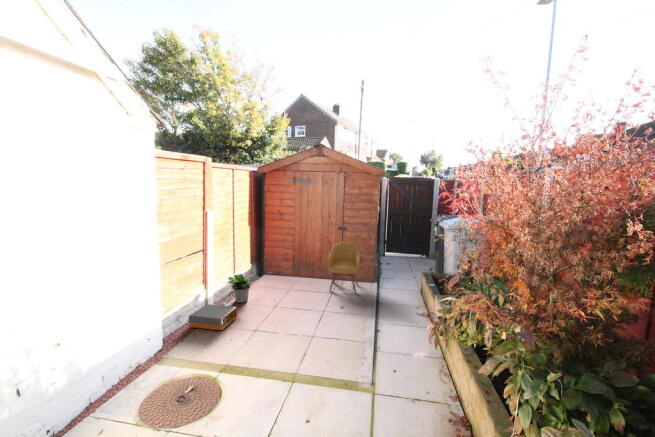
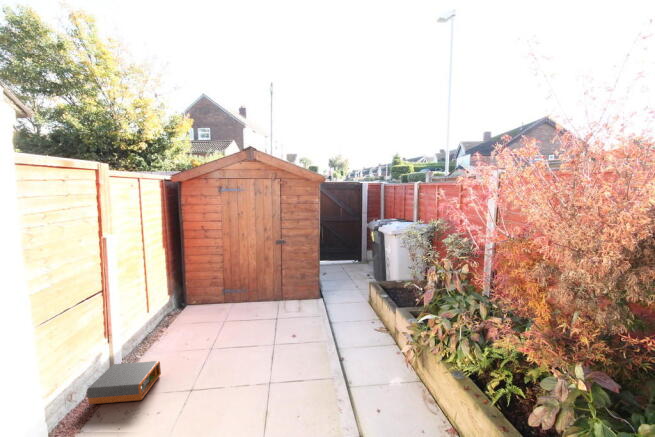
chair: present [328,242,360,292] -> none [267,257,304,316]
potted plant: present [228,274,253,303] -> none [135,312,179,351]

